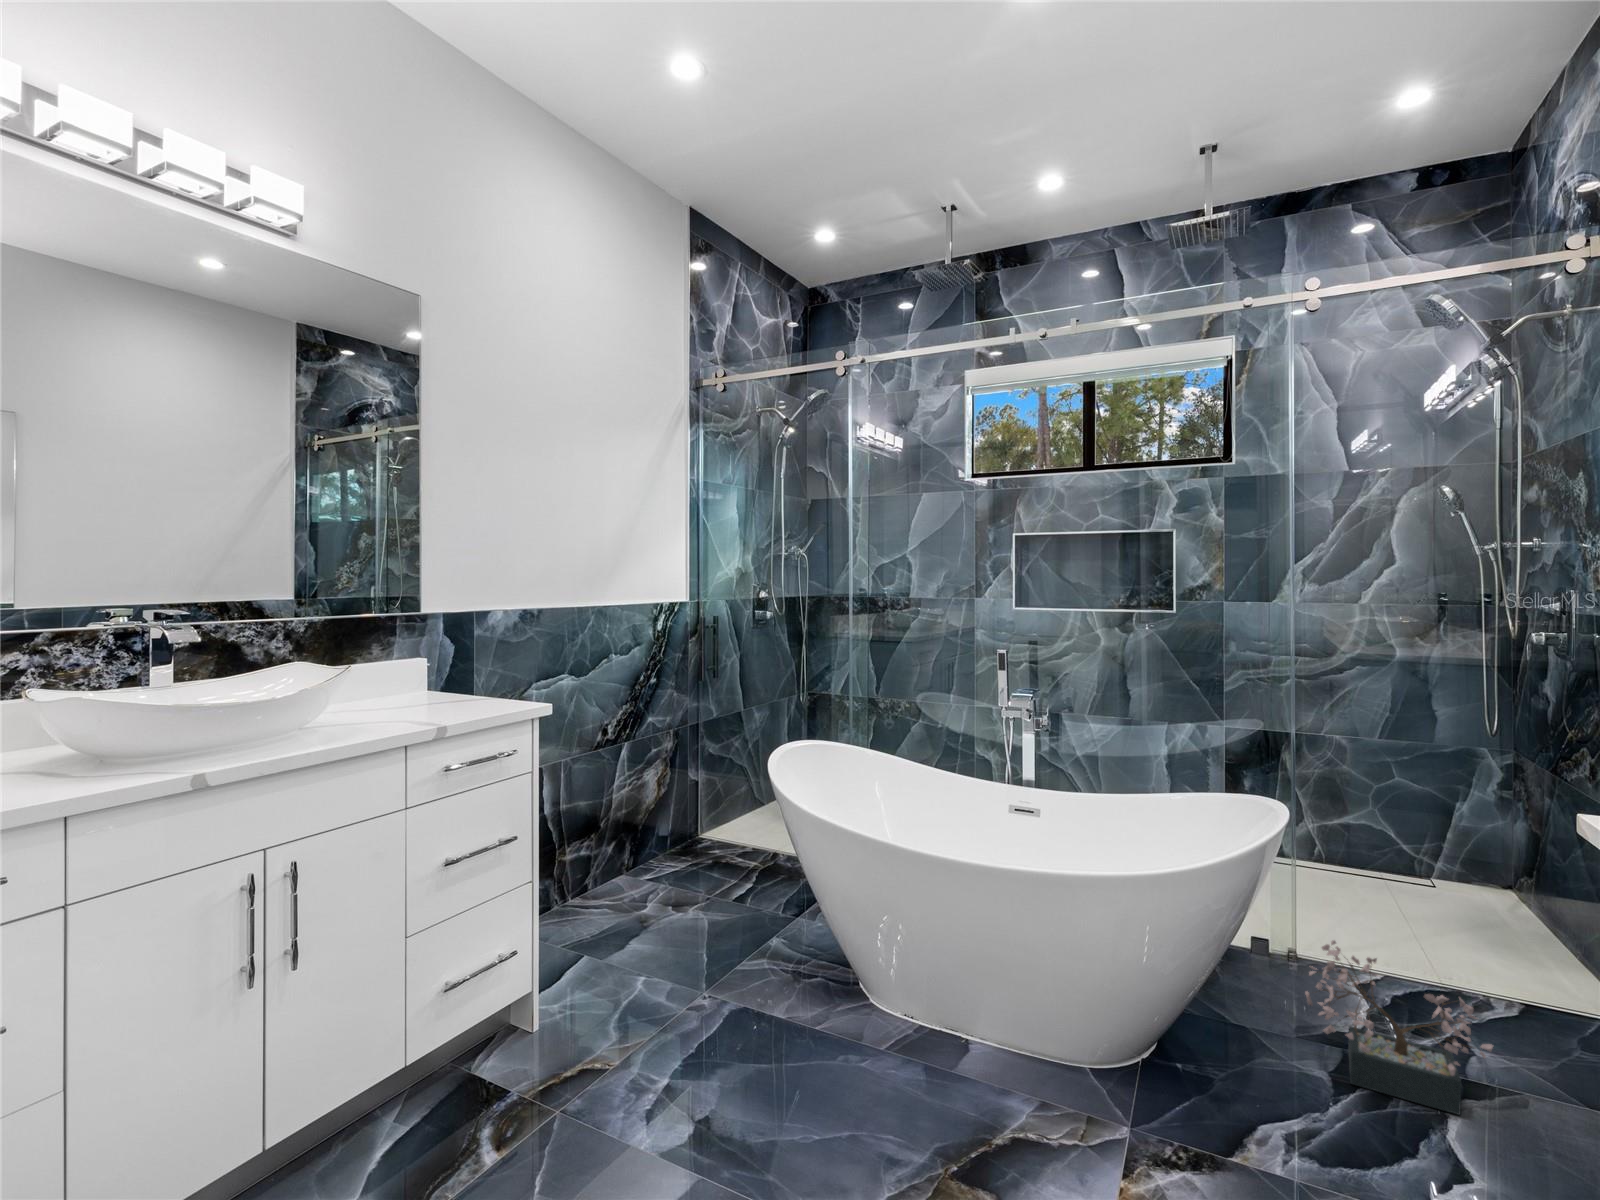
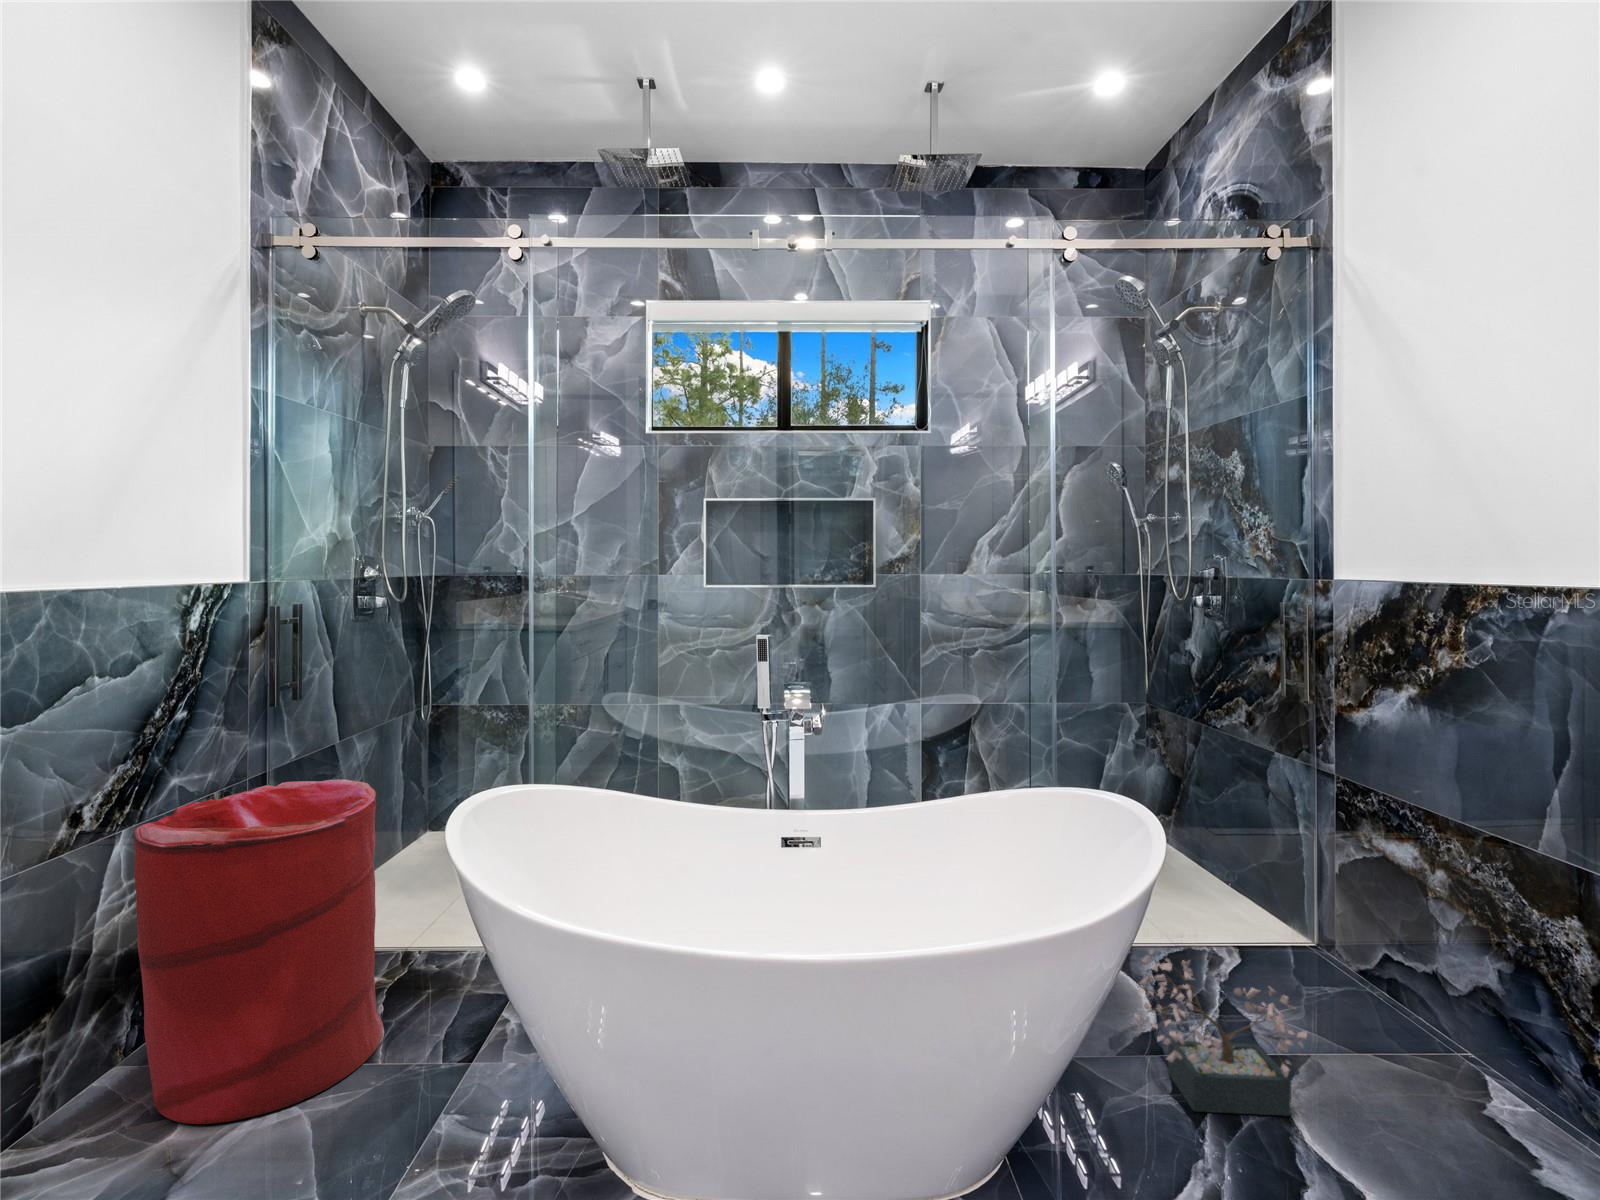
laundry hamper: none [630,726,753,913] -> present [134,779,384,1124]

